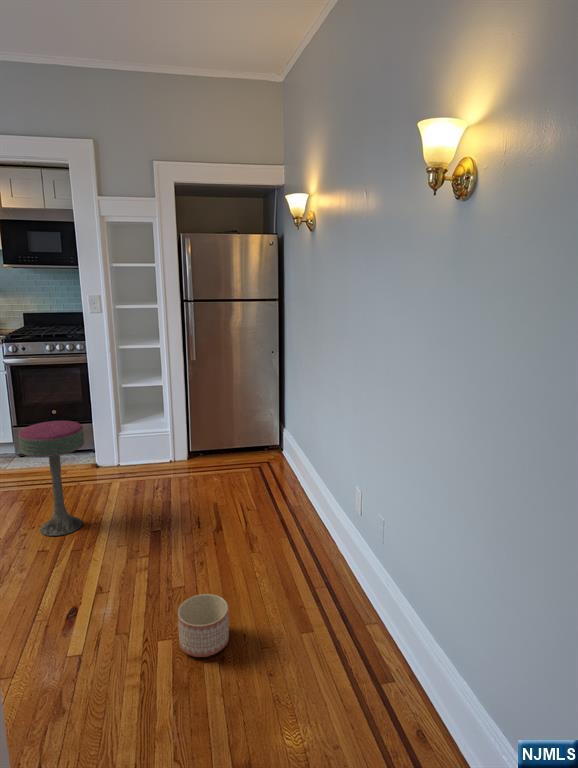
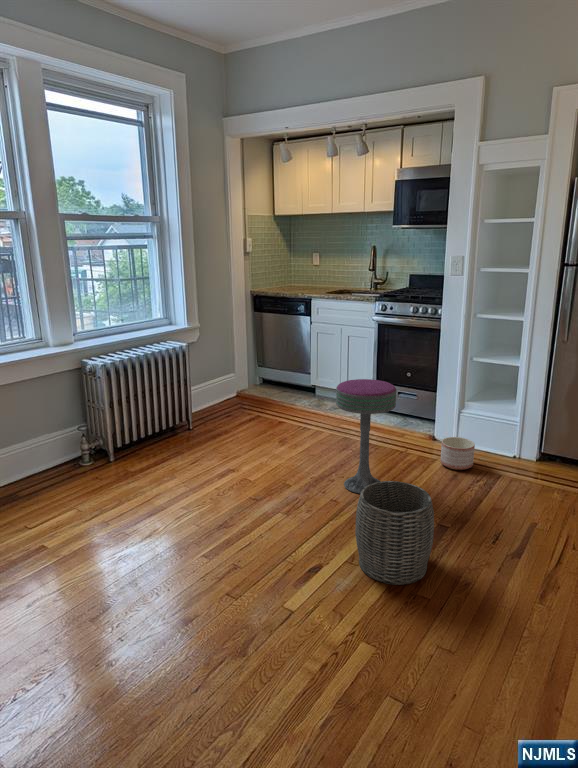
woven basket: none [98,501,170,594] -> present [355,481,434,585]
planter: present [178,594,229,657] -> present [441,437,475,470]

